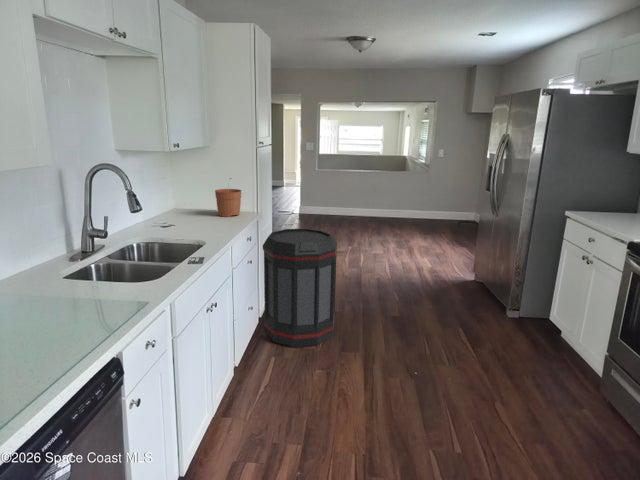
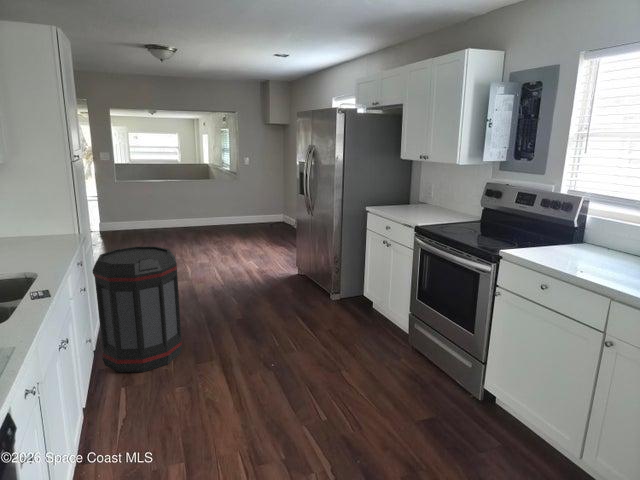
plant pot: present [215,178,241,217] -> none [24,199,60,244]

